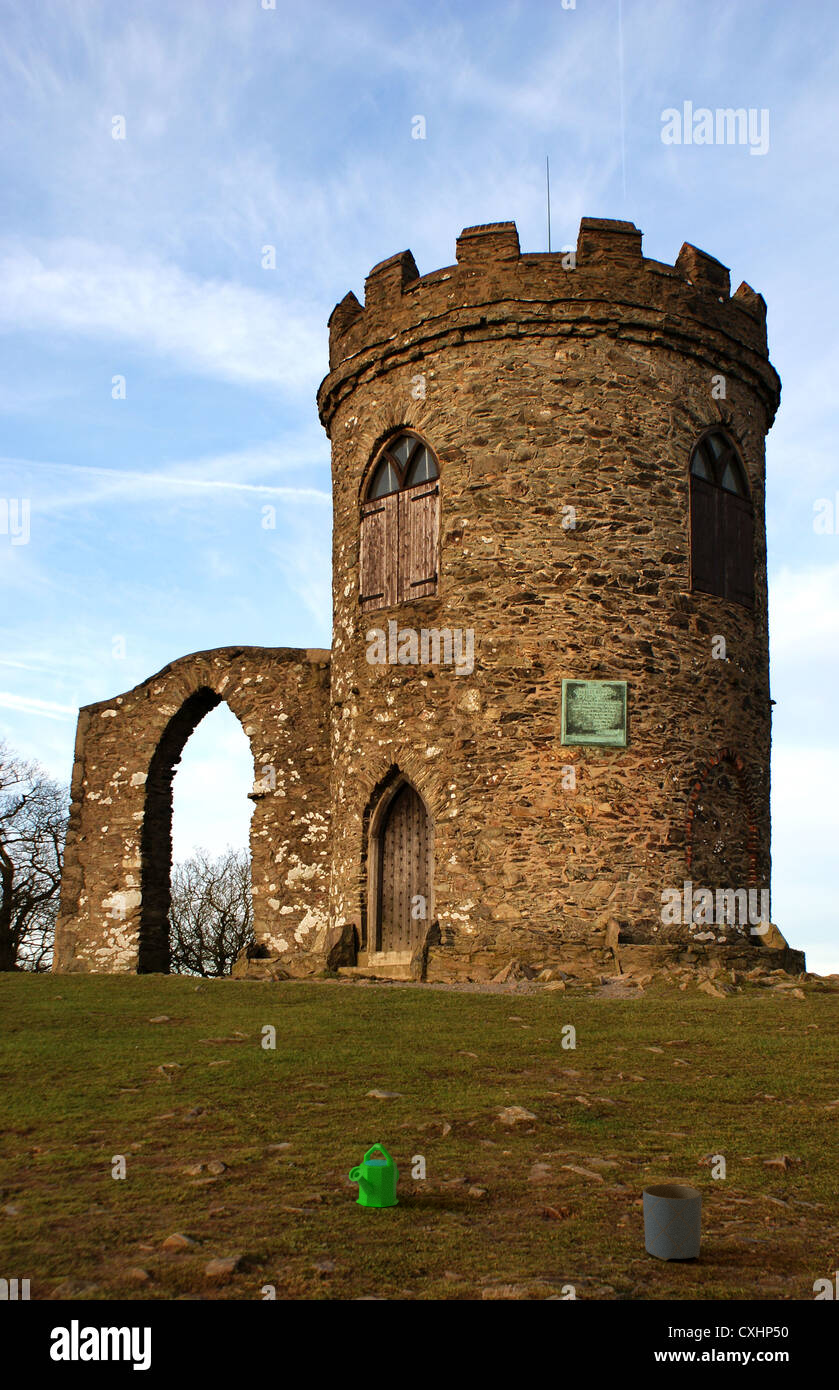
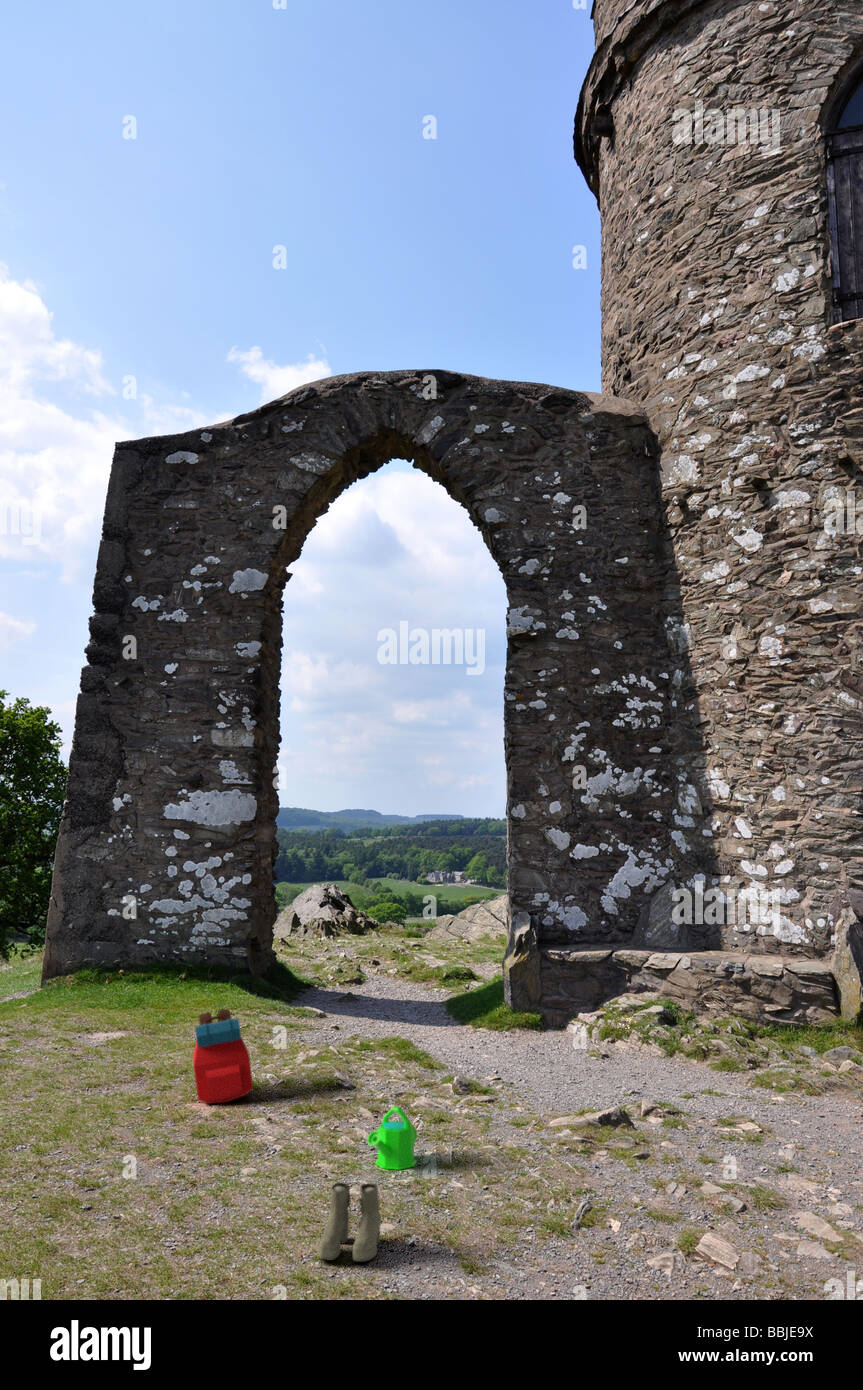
backpack: none [156,1053,221,1151] -> present [193,1009,253,1104]
planter: present [643,1184,702,1261] -> none [656,1155,716,1236]
boots: none [308,1204,368,1277] -> present [319,1183,381,1262]

